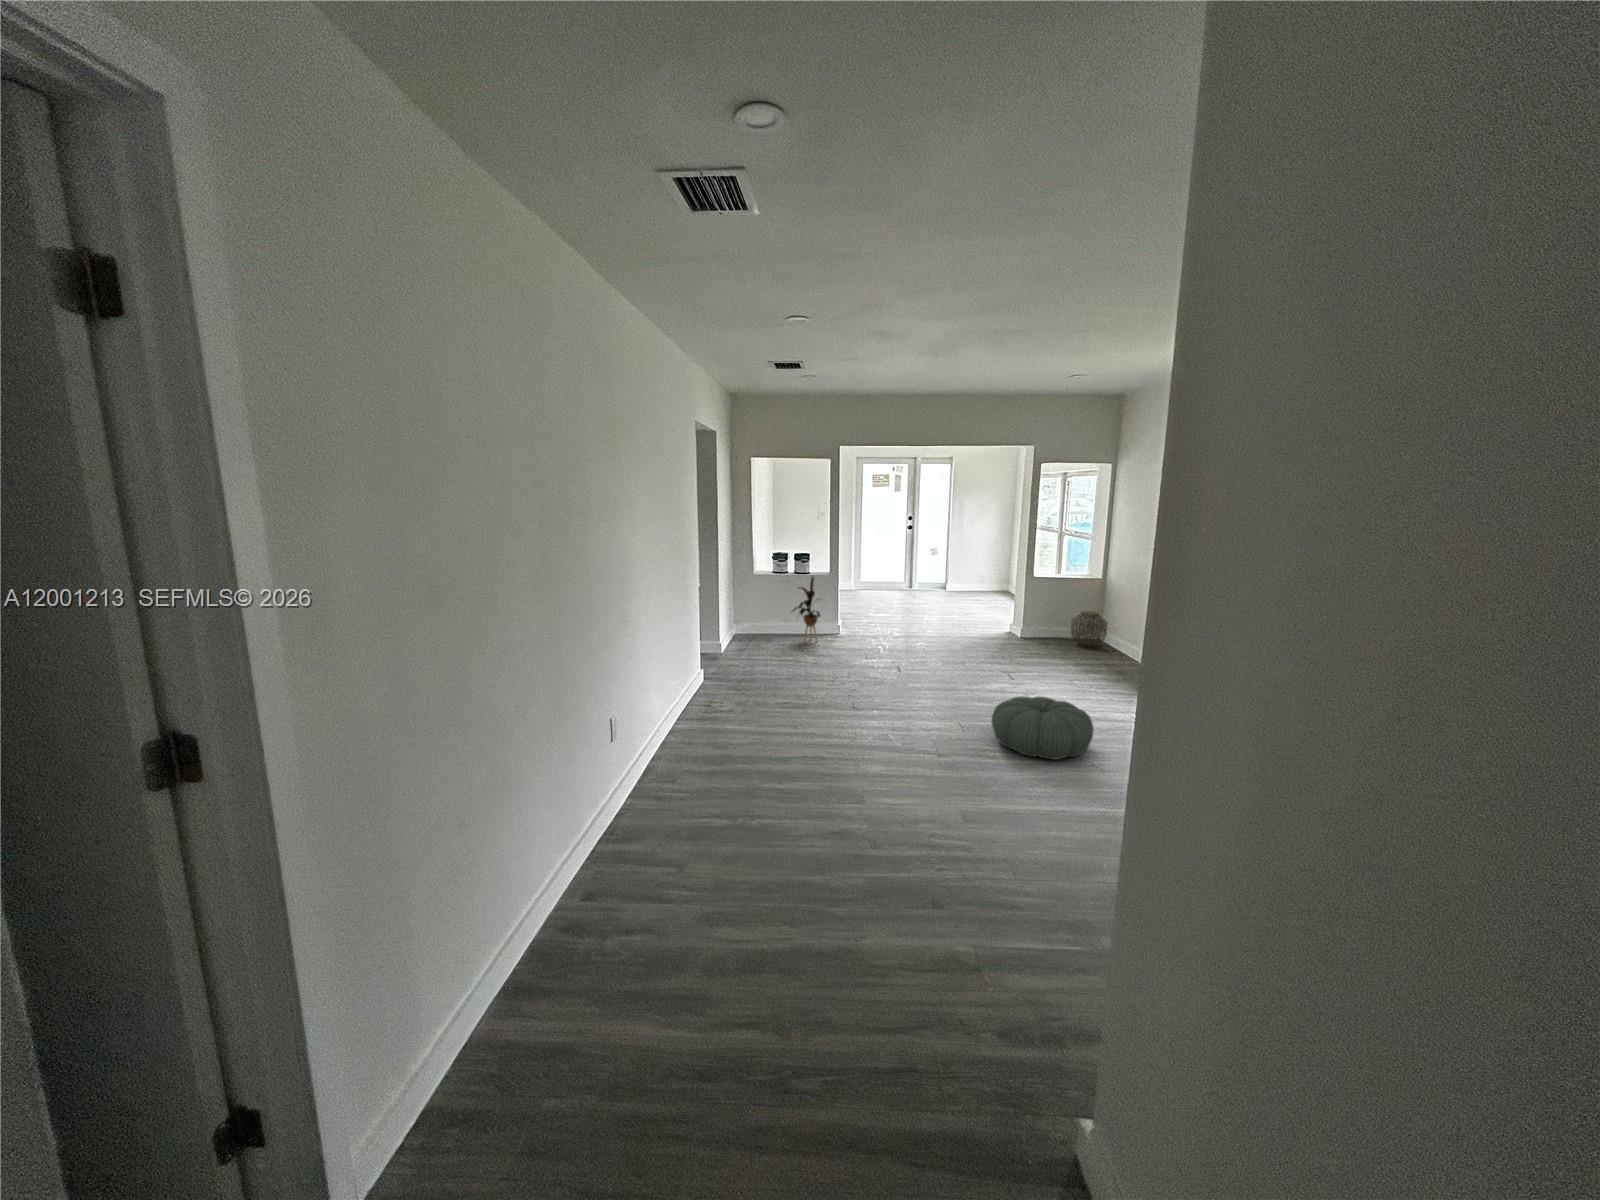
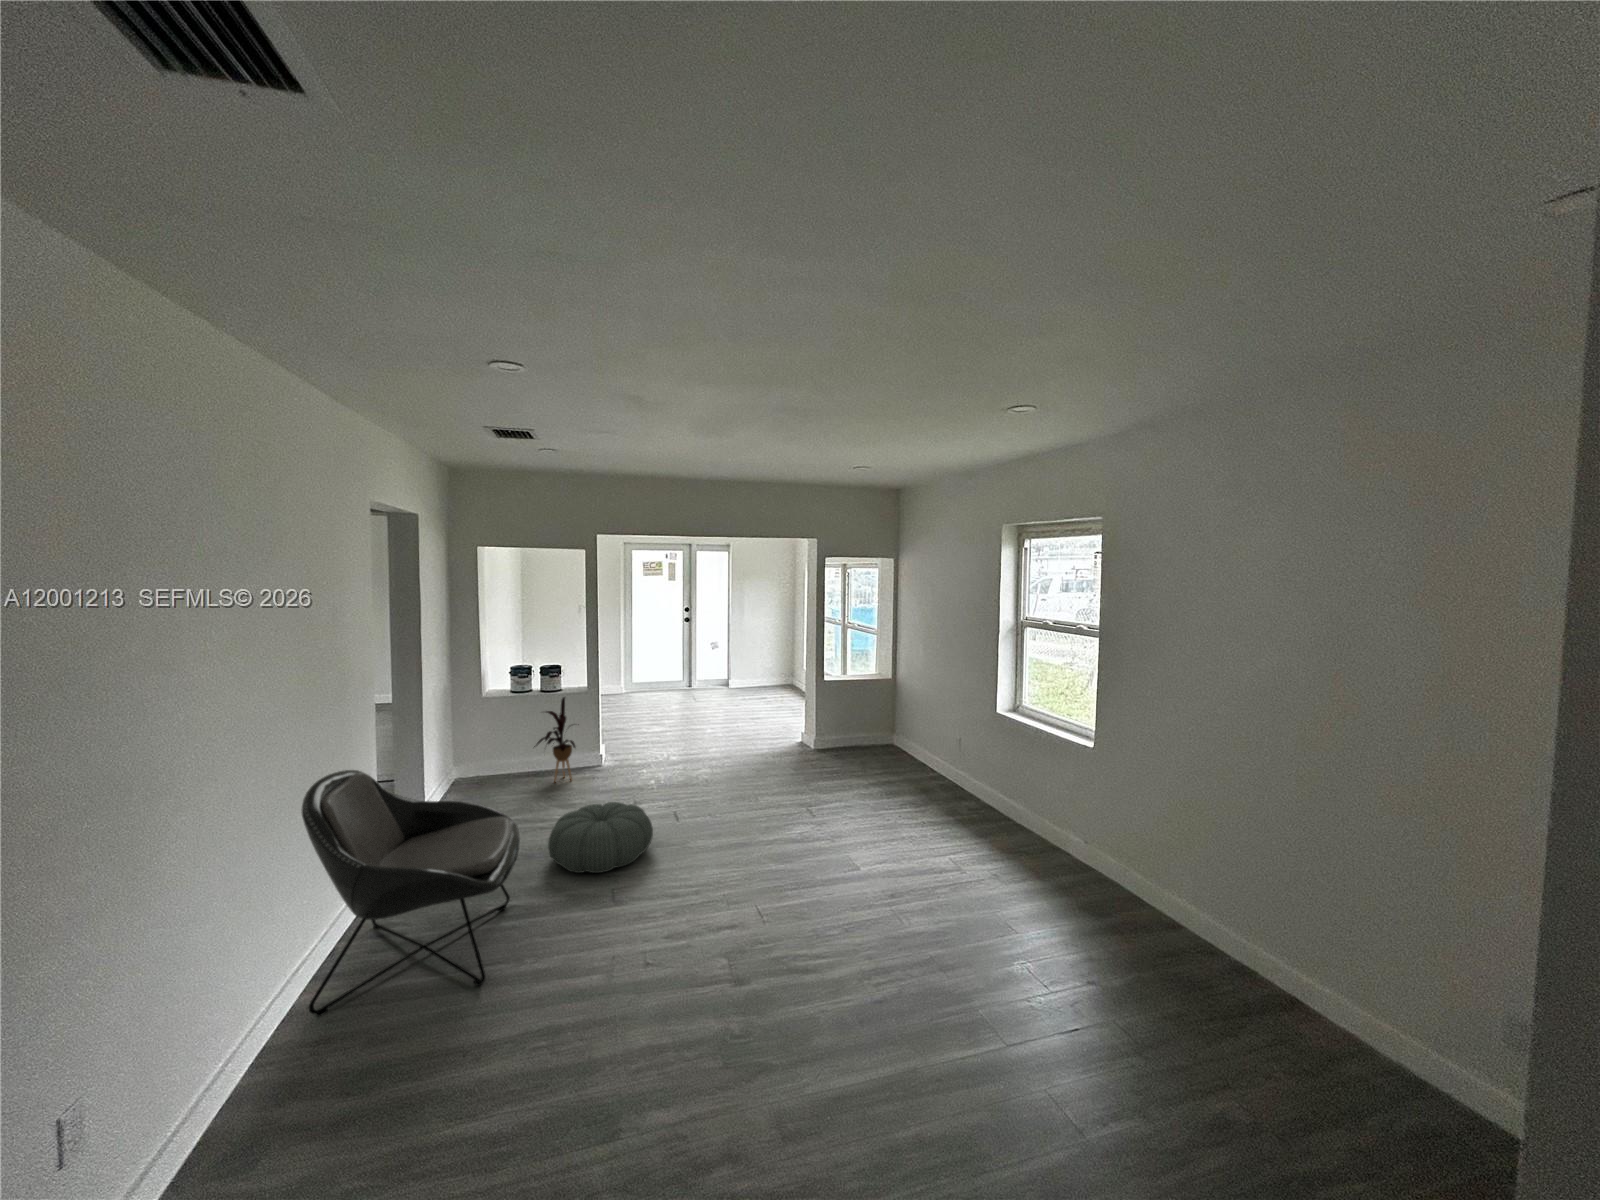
lounge chair: none [674,598,793,737] -> present [301,770,520,1017]
woven basket: present [1071,611,1107,648] -> none [865,712,900,752]
pouf: present [992,696,1093,759] -> present [548,802,653,873]

